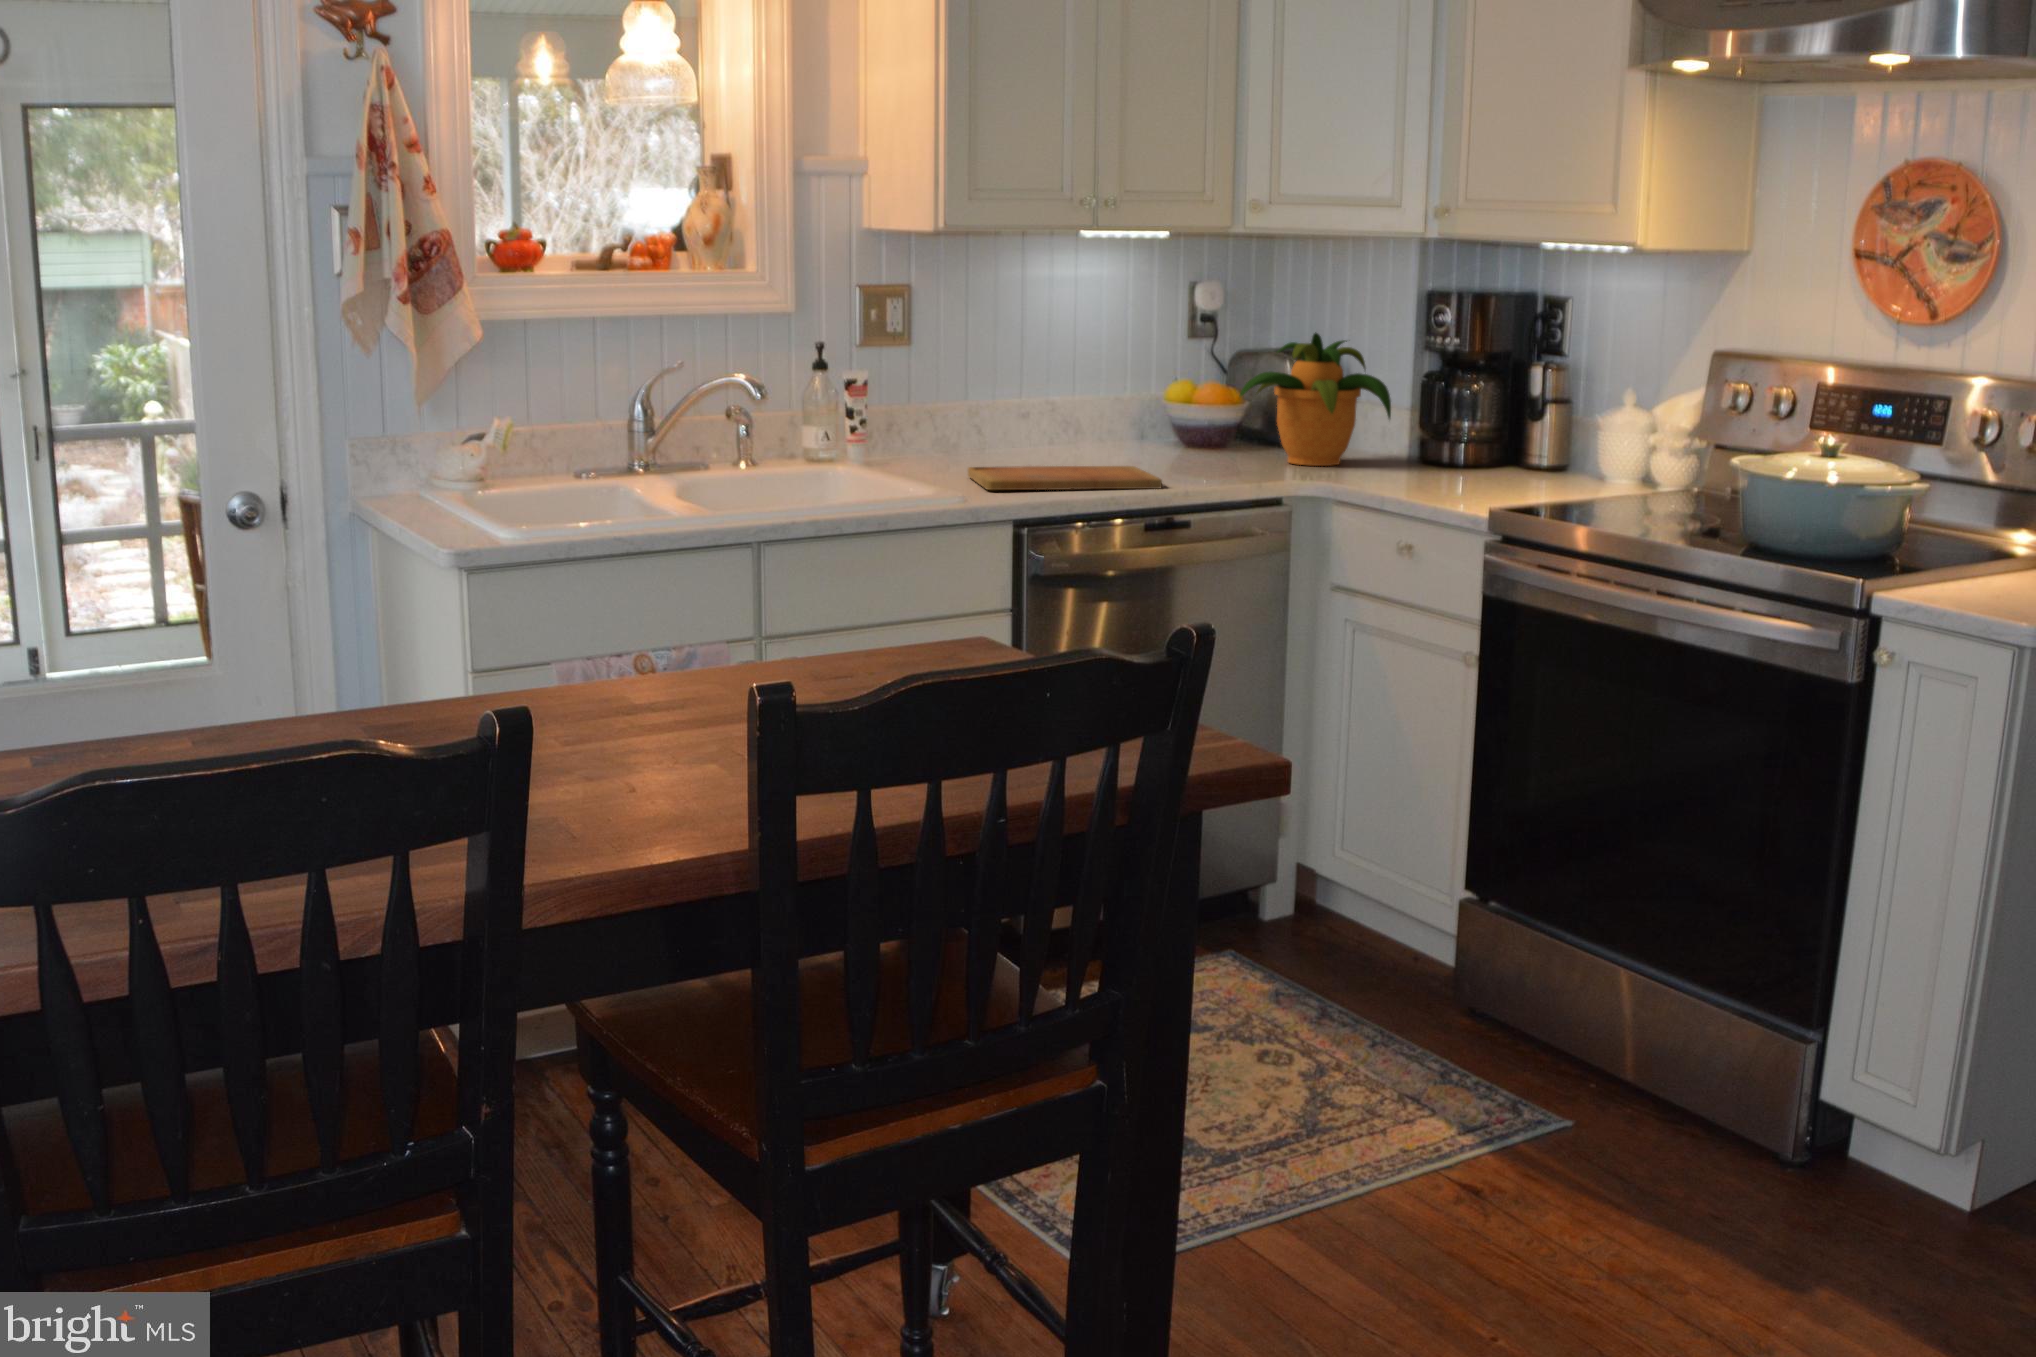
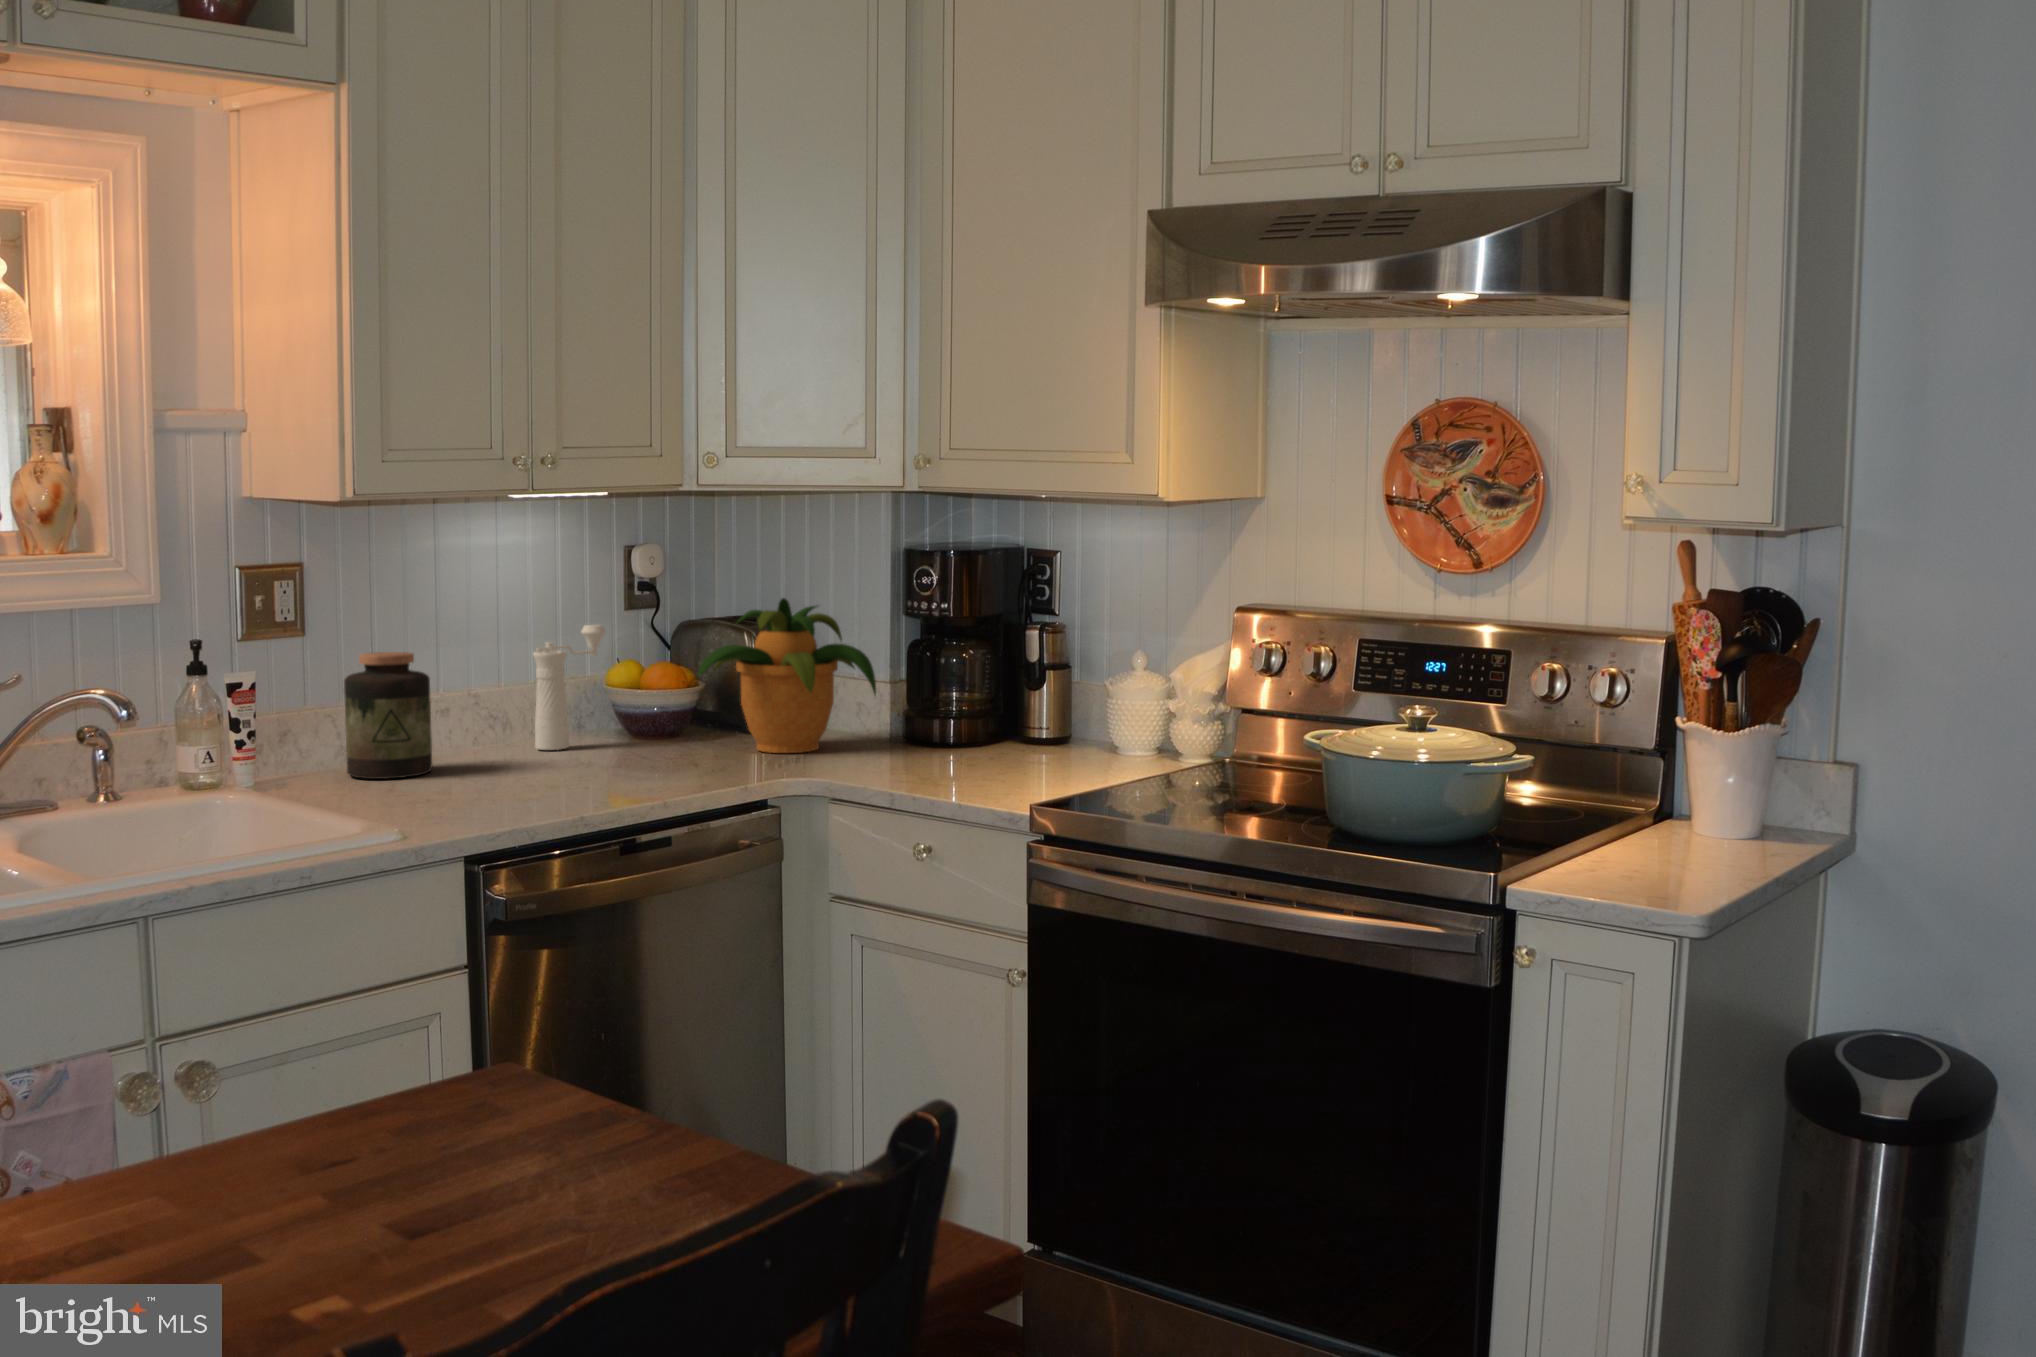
pepper mill: none [1110,352,1172,454] -> present [533,625,606,750]
jar: none [971,368,1033,466] -> present [344,652,432,779]
cutting board: present [968,466,1162,490] -> none [339,770,611,822]

